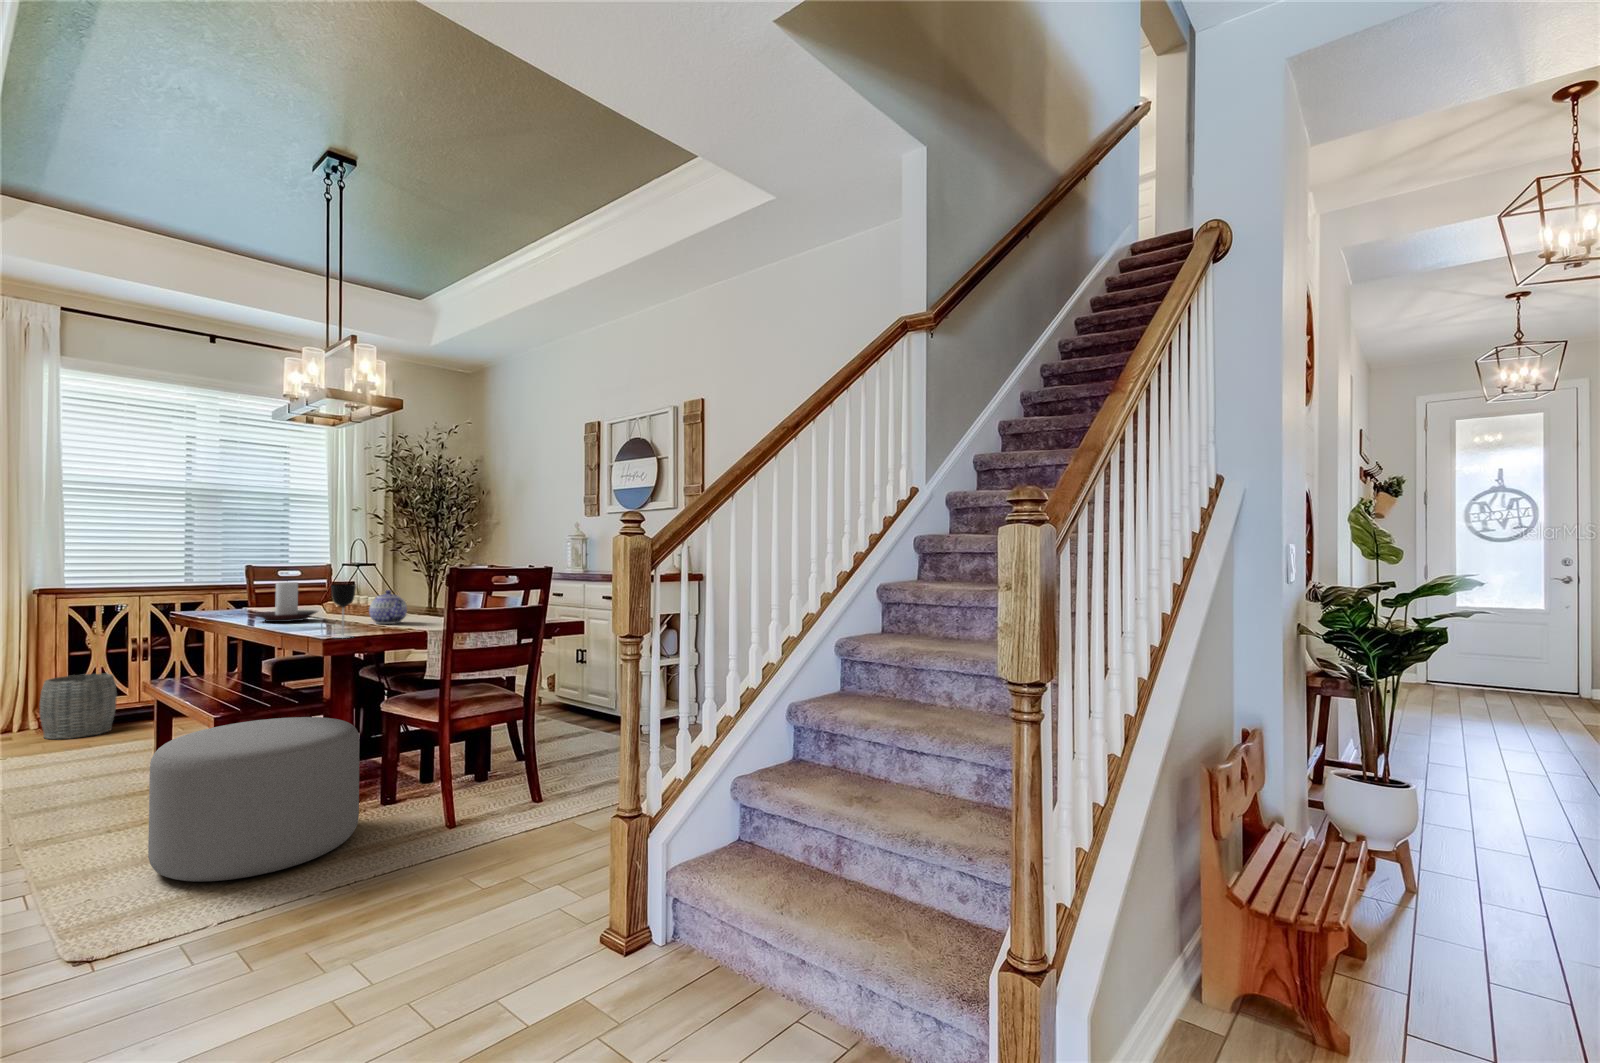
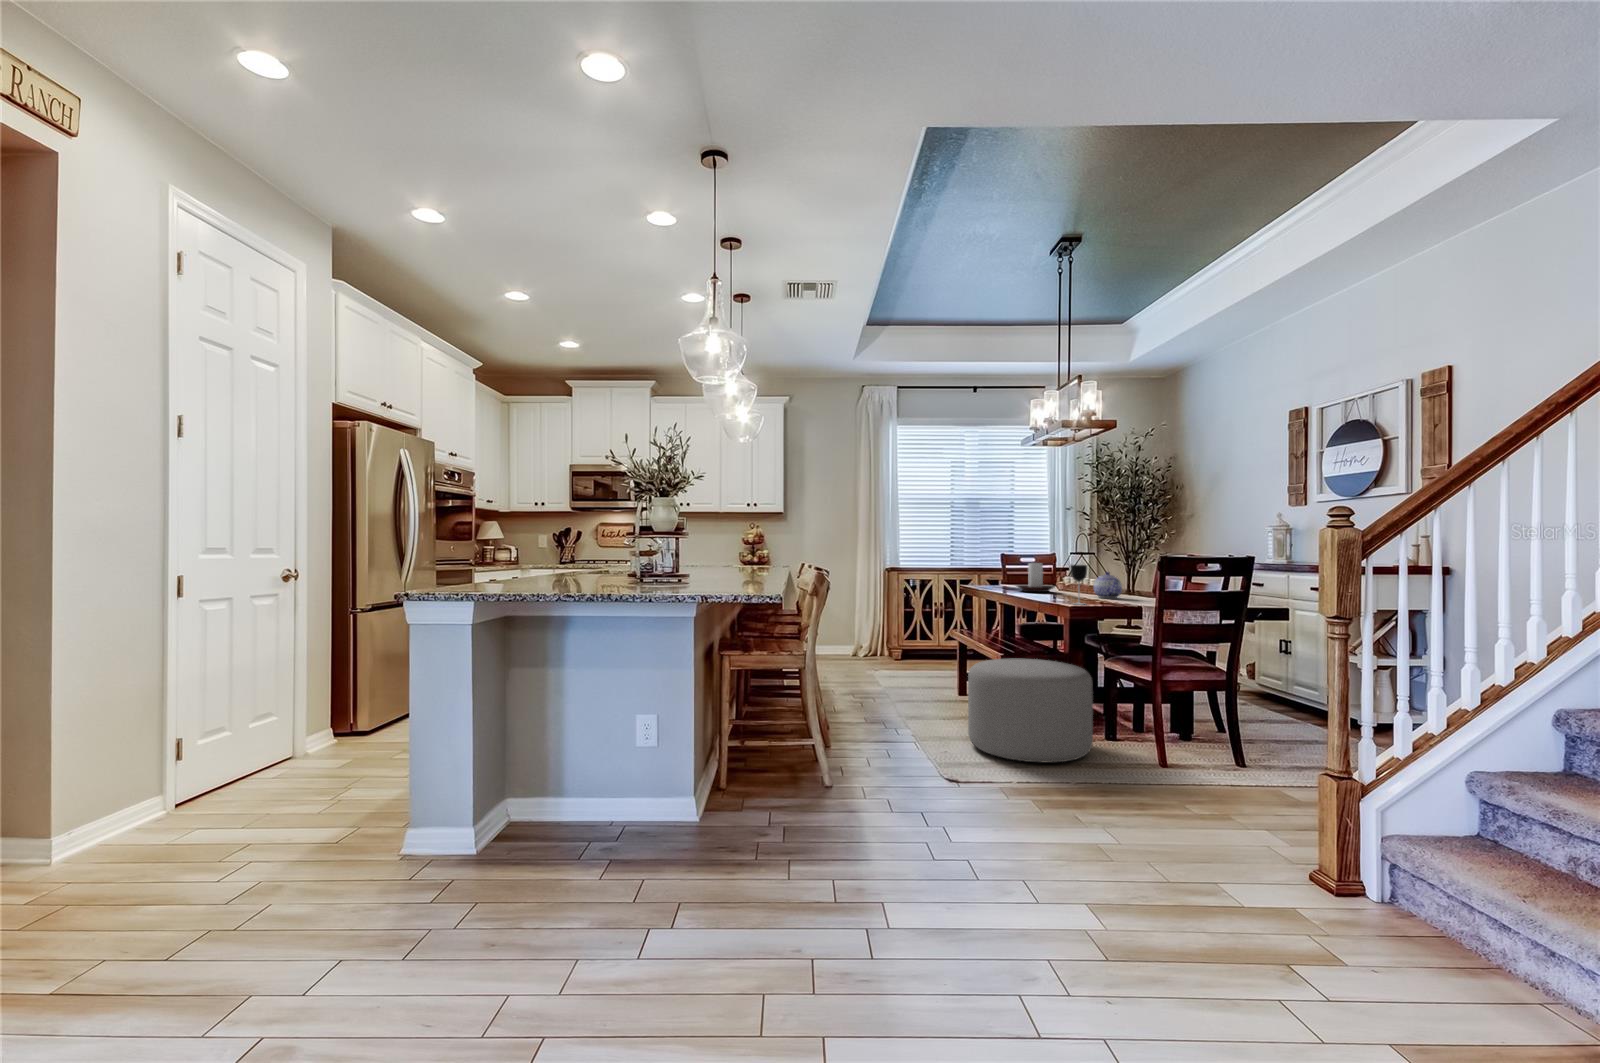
woven basket: present [40,674,117,739] -> none [893,622,929,662]

